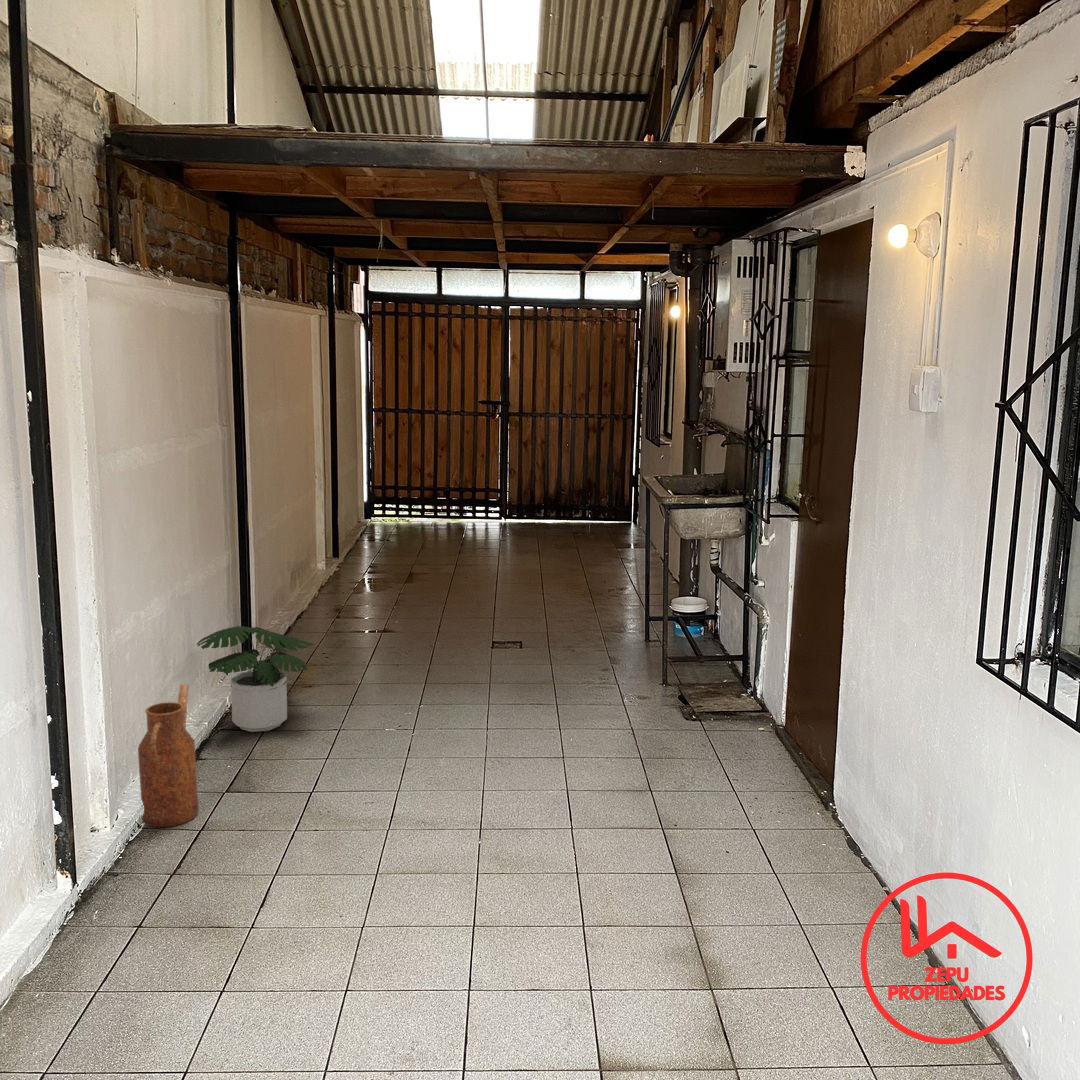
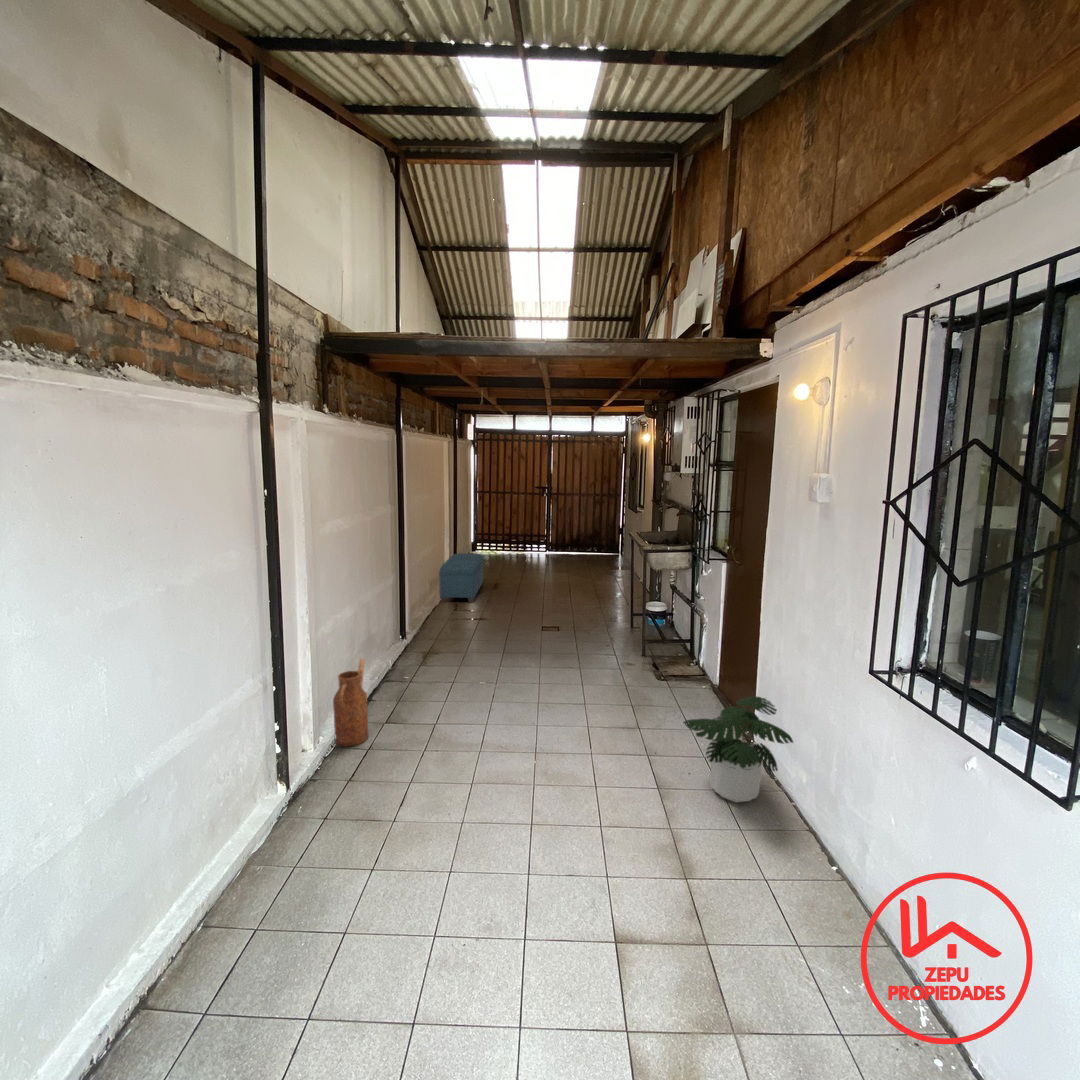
bench: none [307,520,386,605] -> present [439,553,483,603]
potted plant: present [197,626,314,732] -> present [684,696,793,802]

